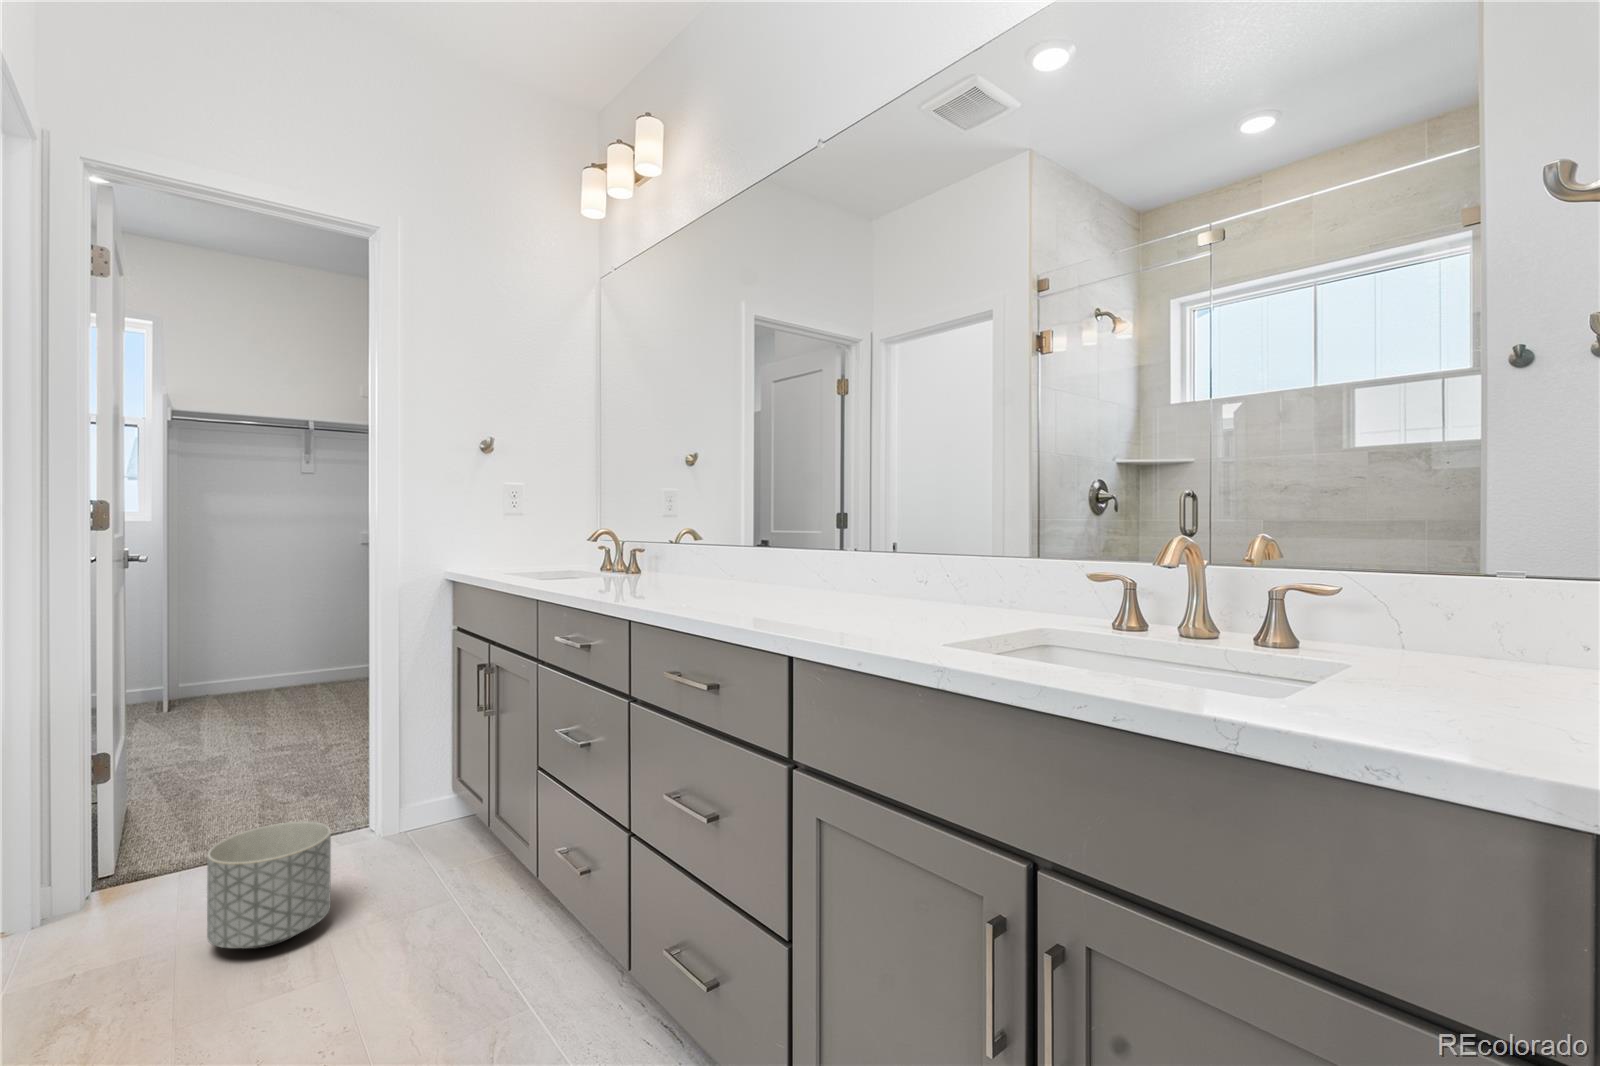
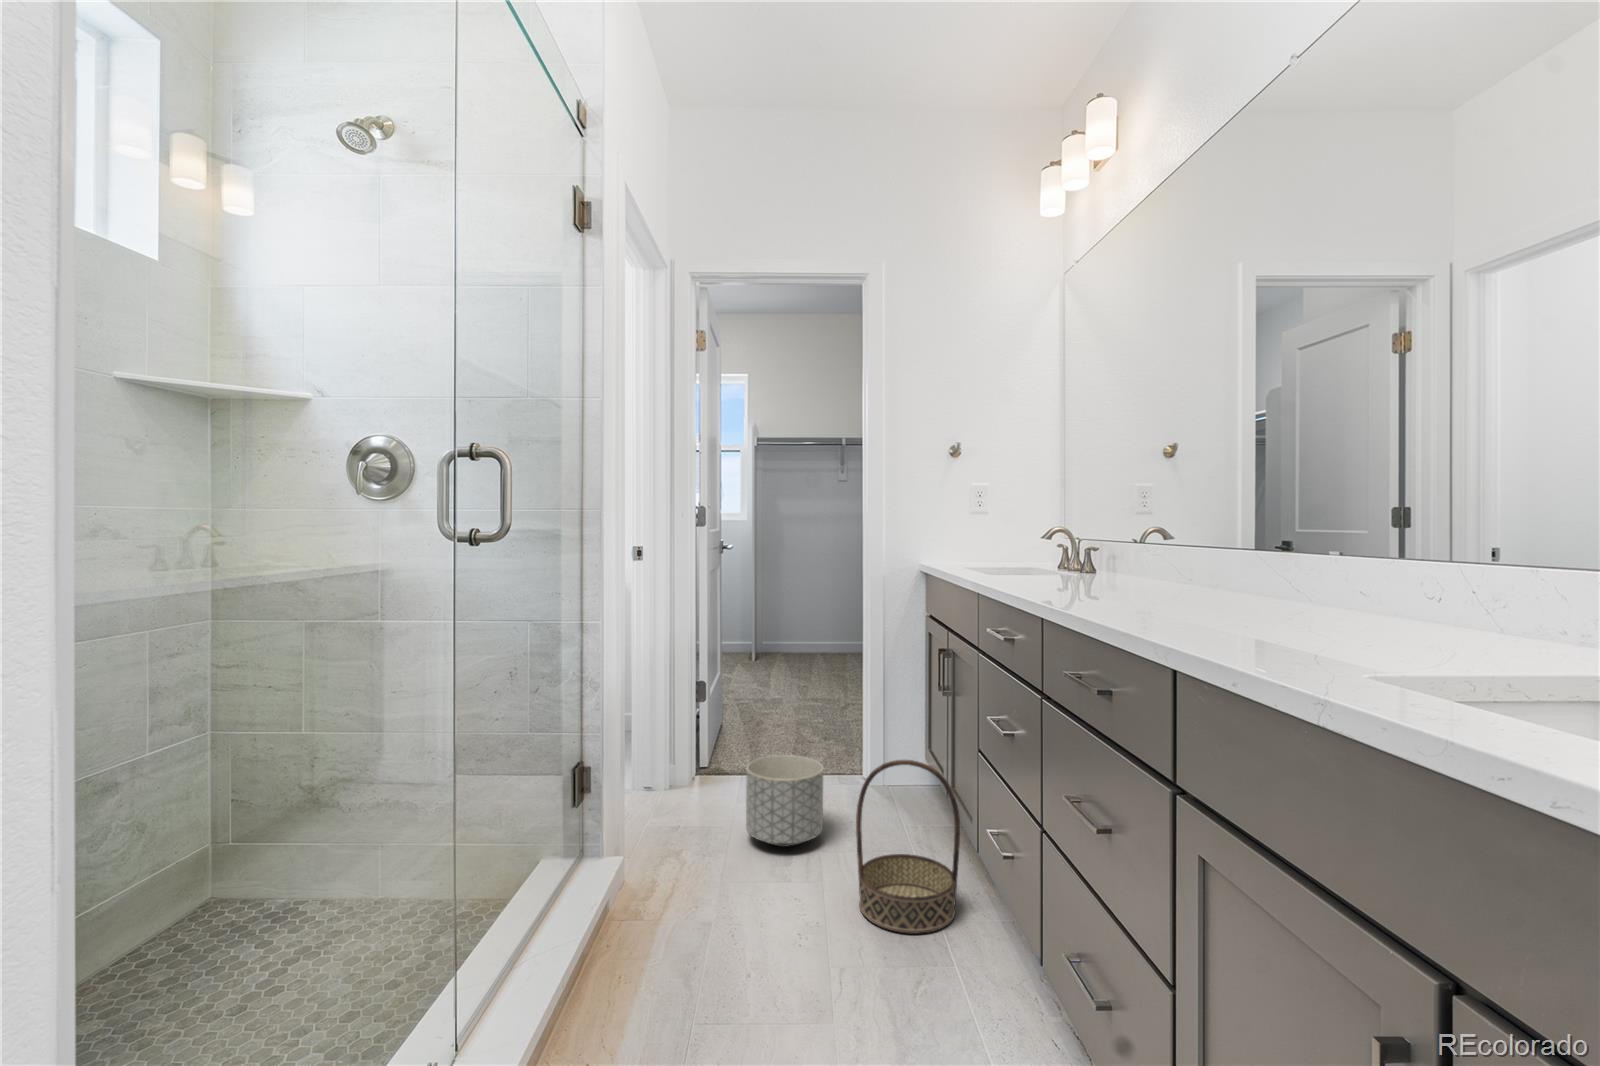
basket: none [393,794,523,999] -> present [856,760,960,934]

